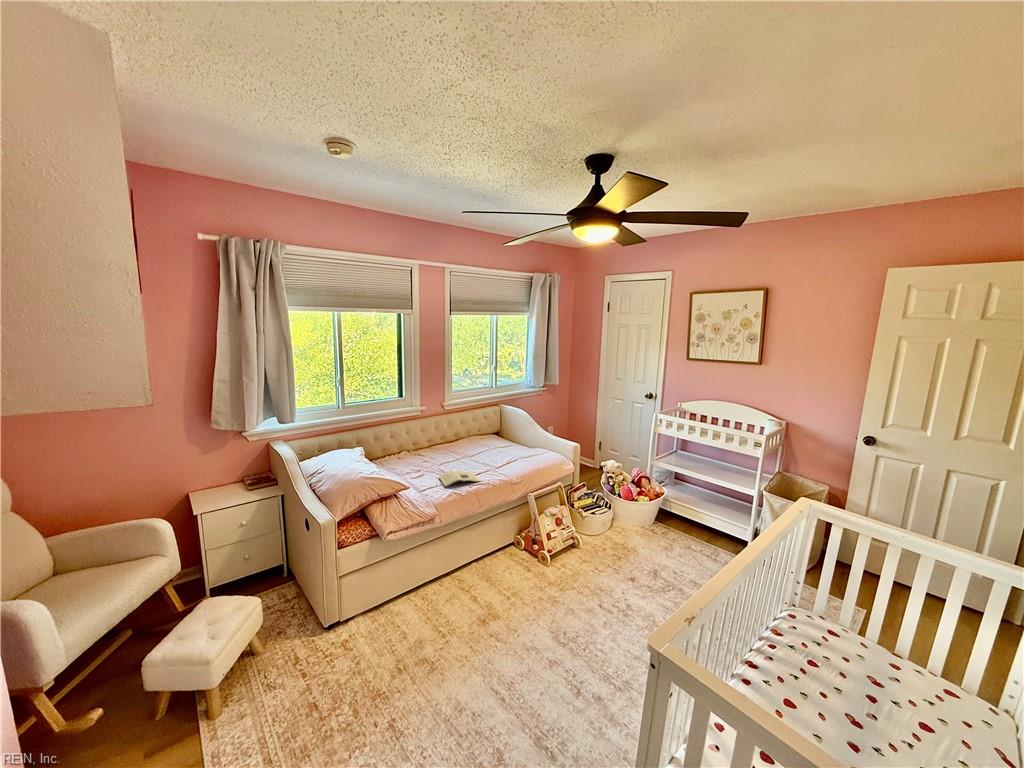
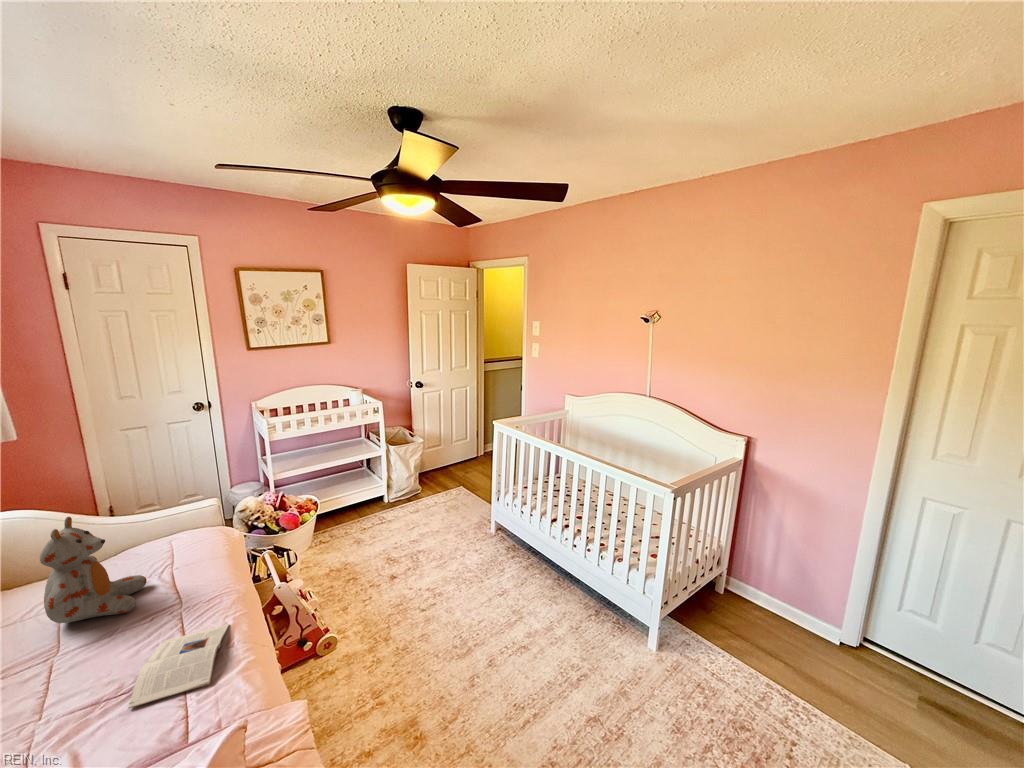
stuffed bear: none [475,412,510,461] -> present [40,517,147,623]

